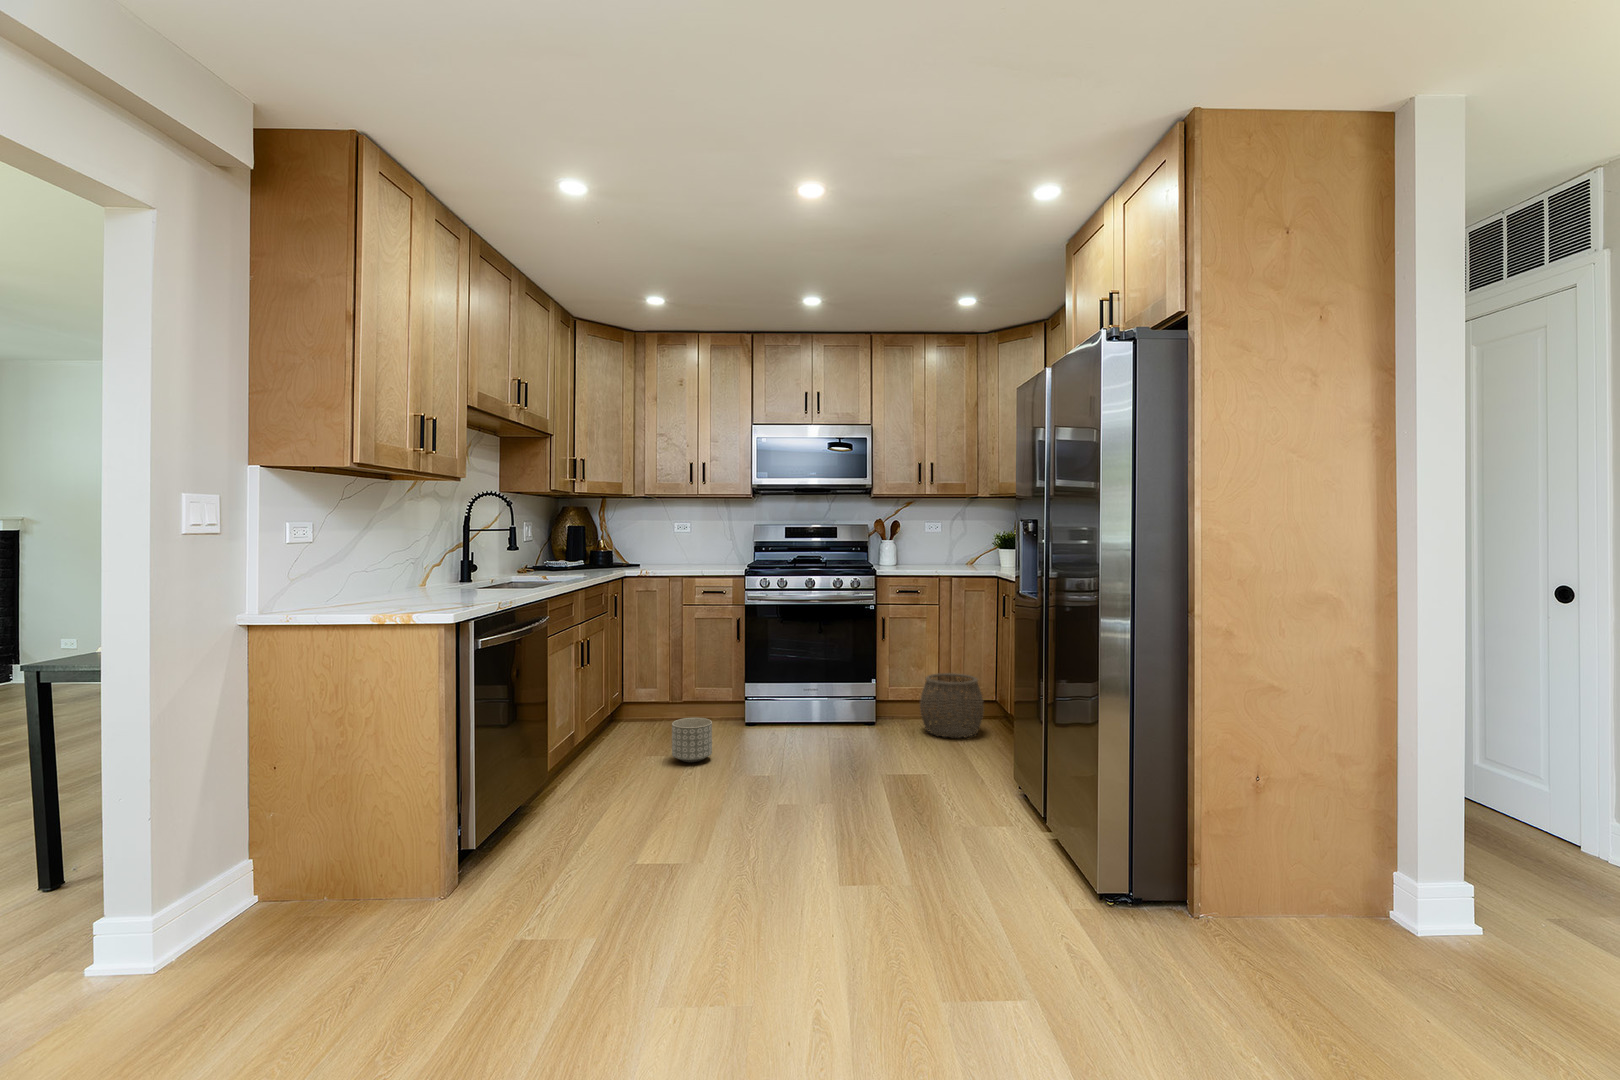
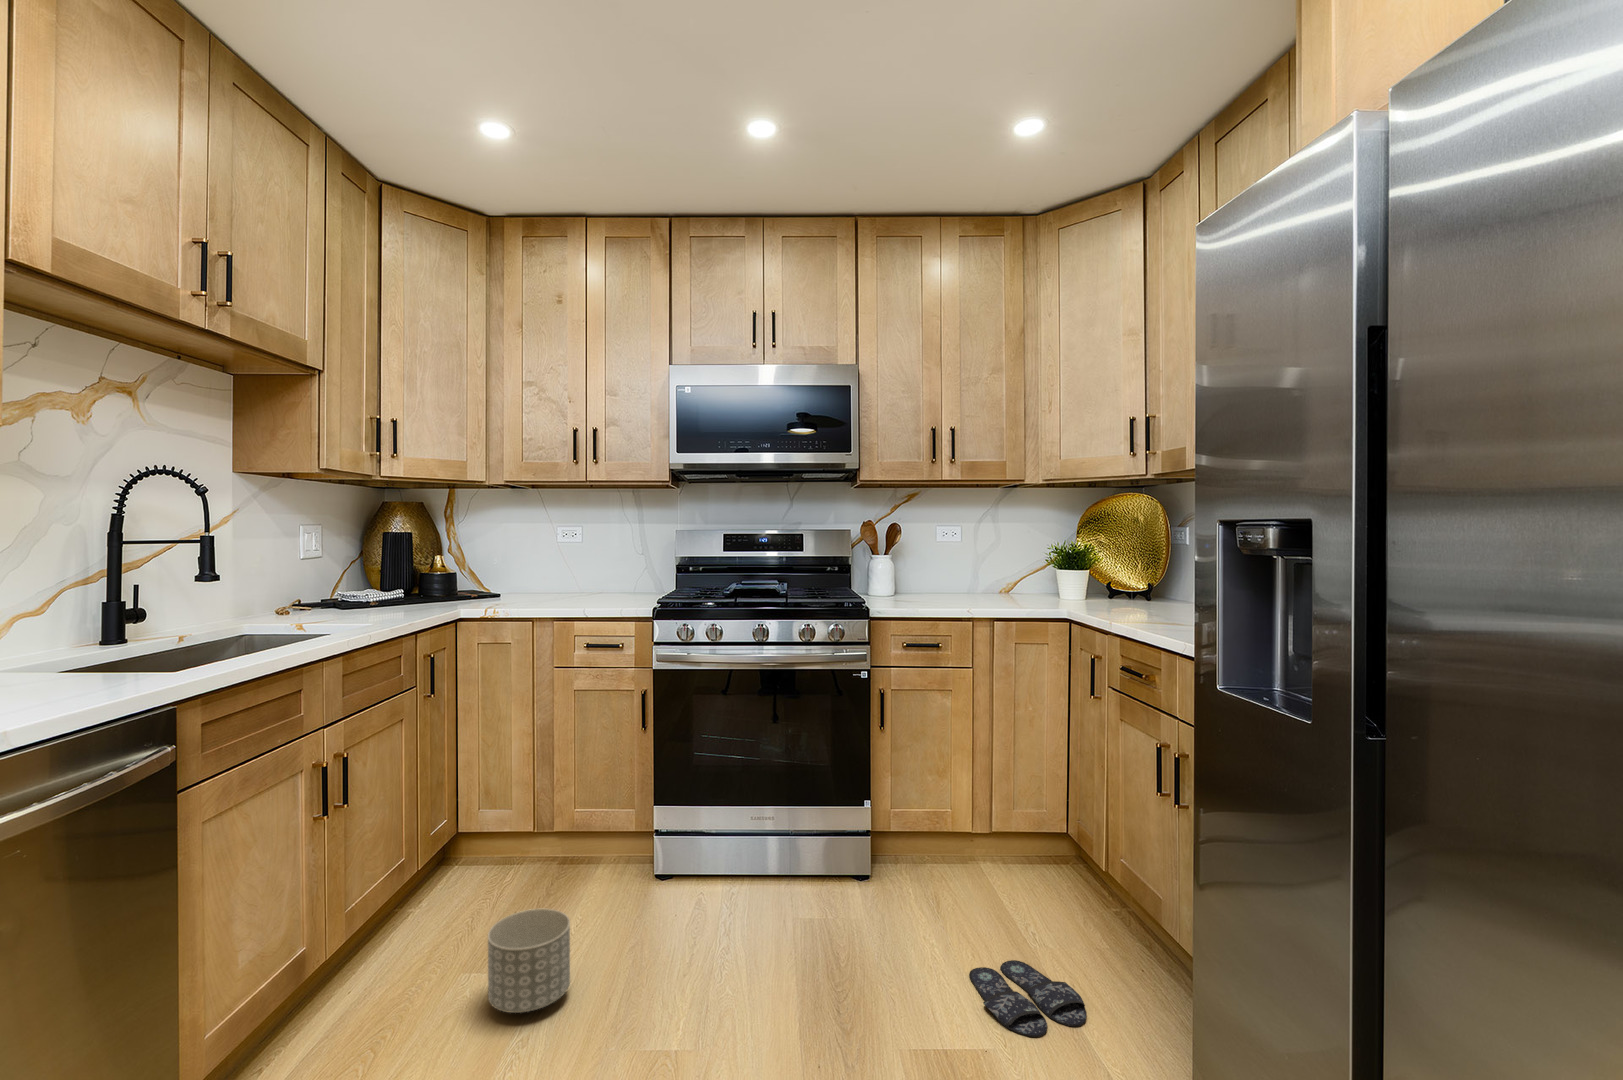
woven basket: present [920,673,984,738] -> none [947,782,1058,908]
slippers: none [922,754,979,774] -> present [969,960,1086,1037]

